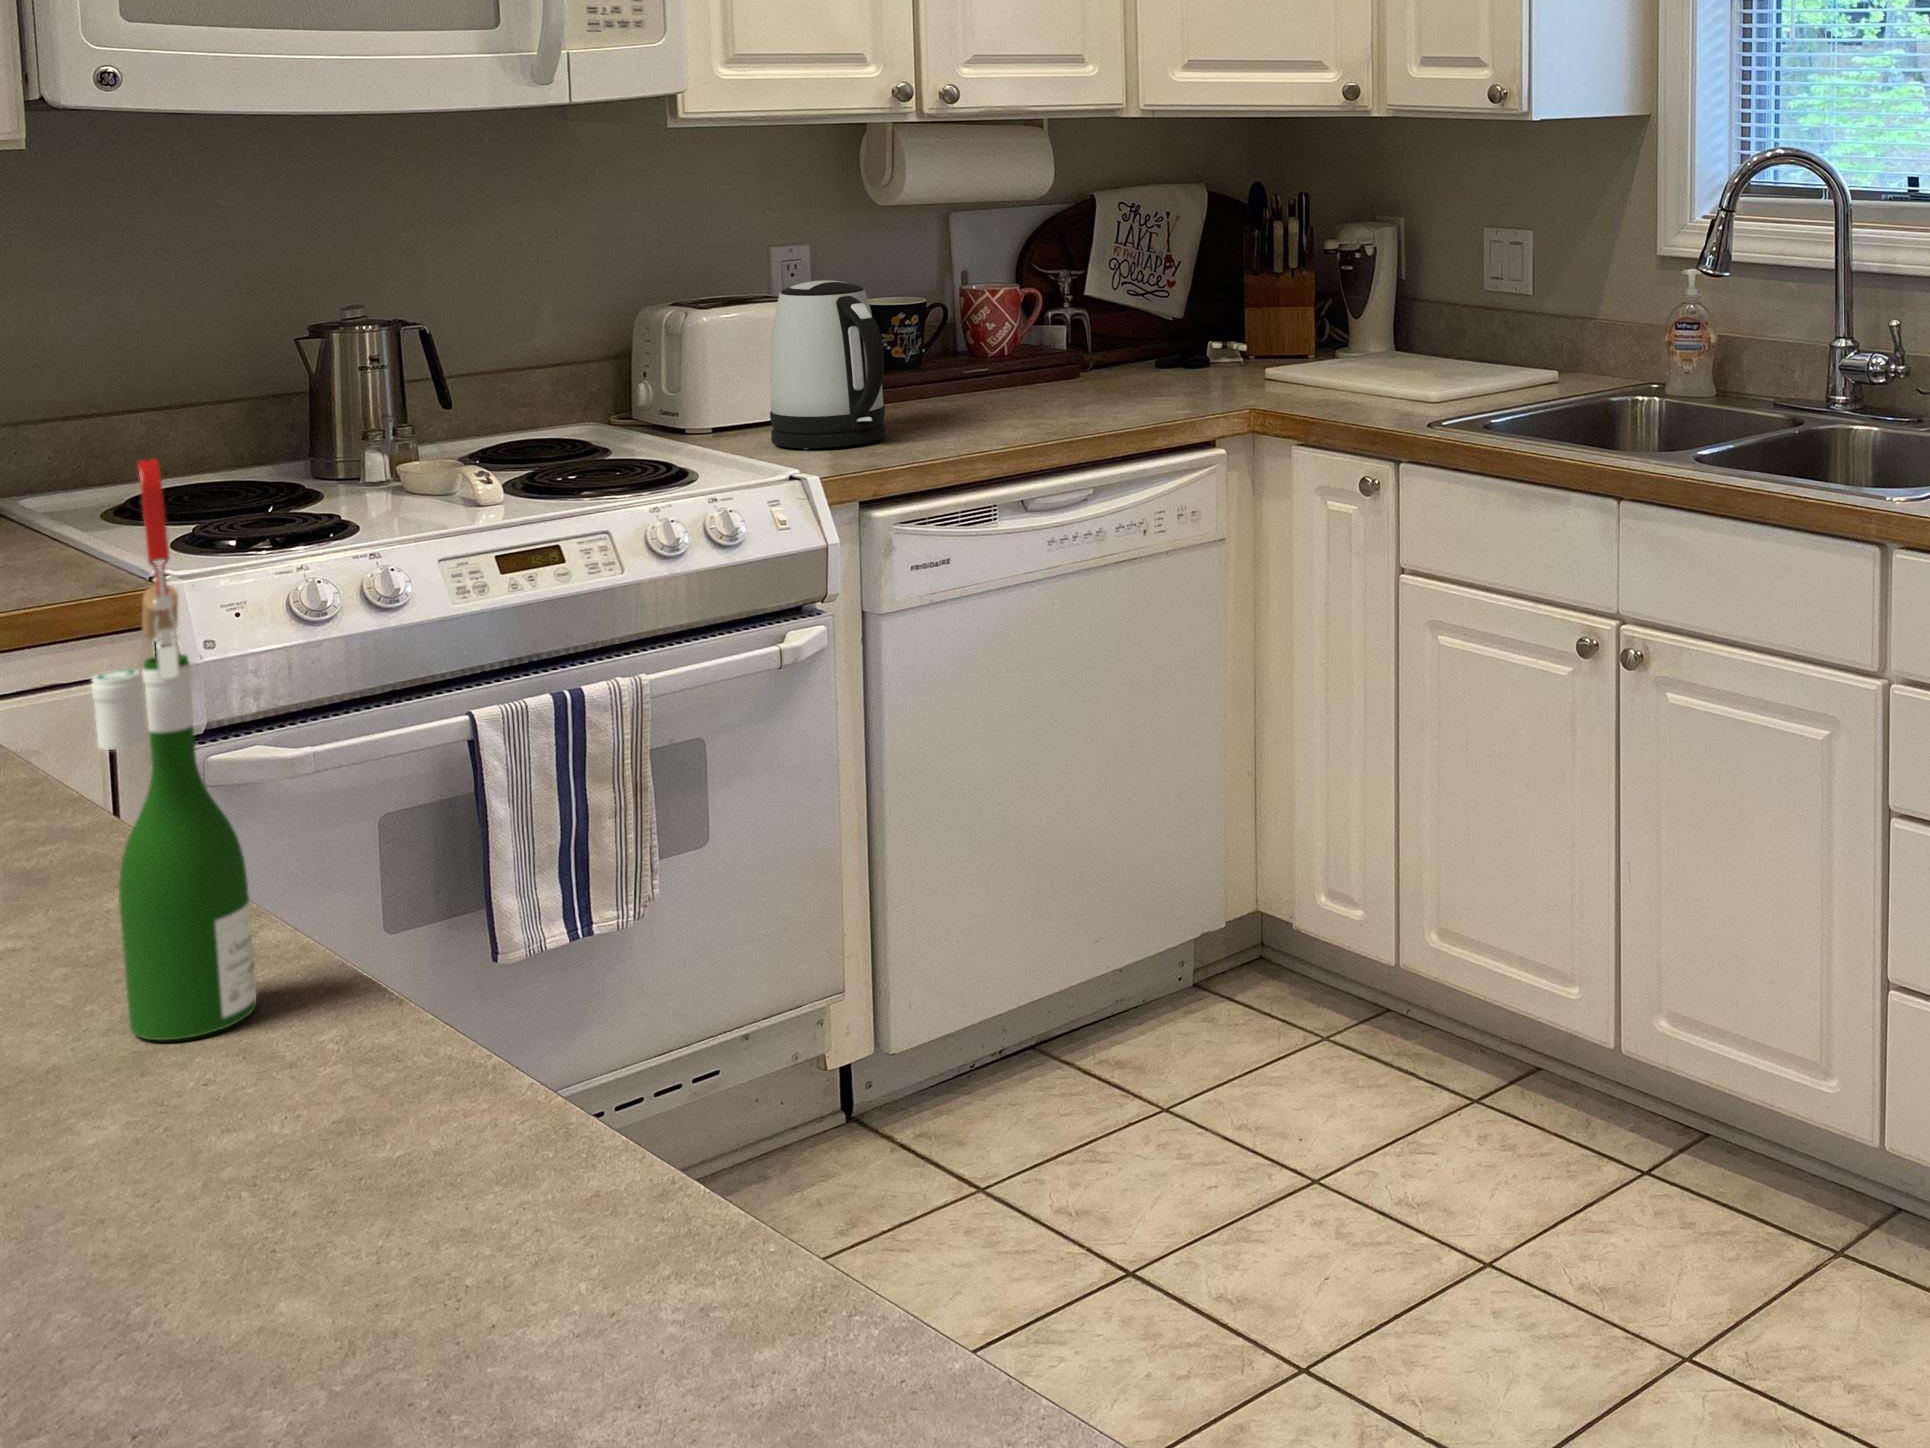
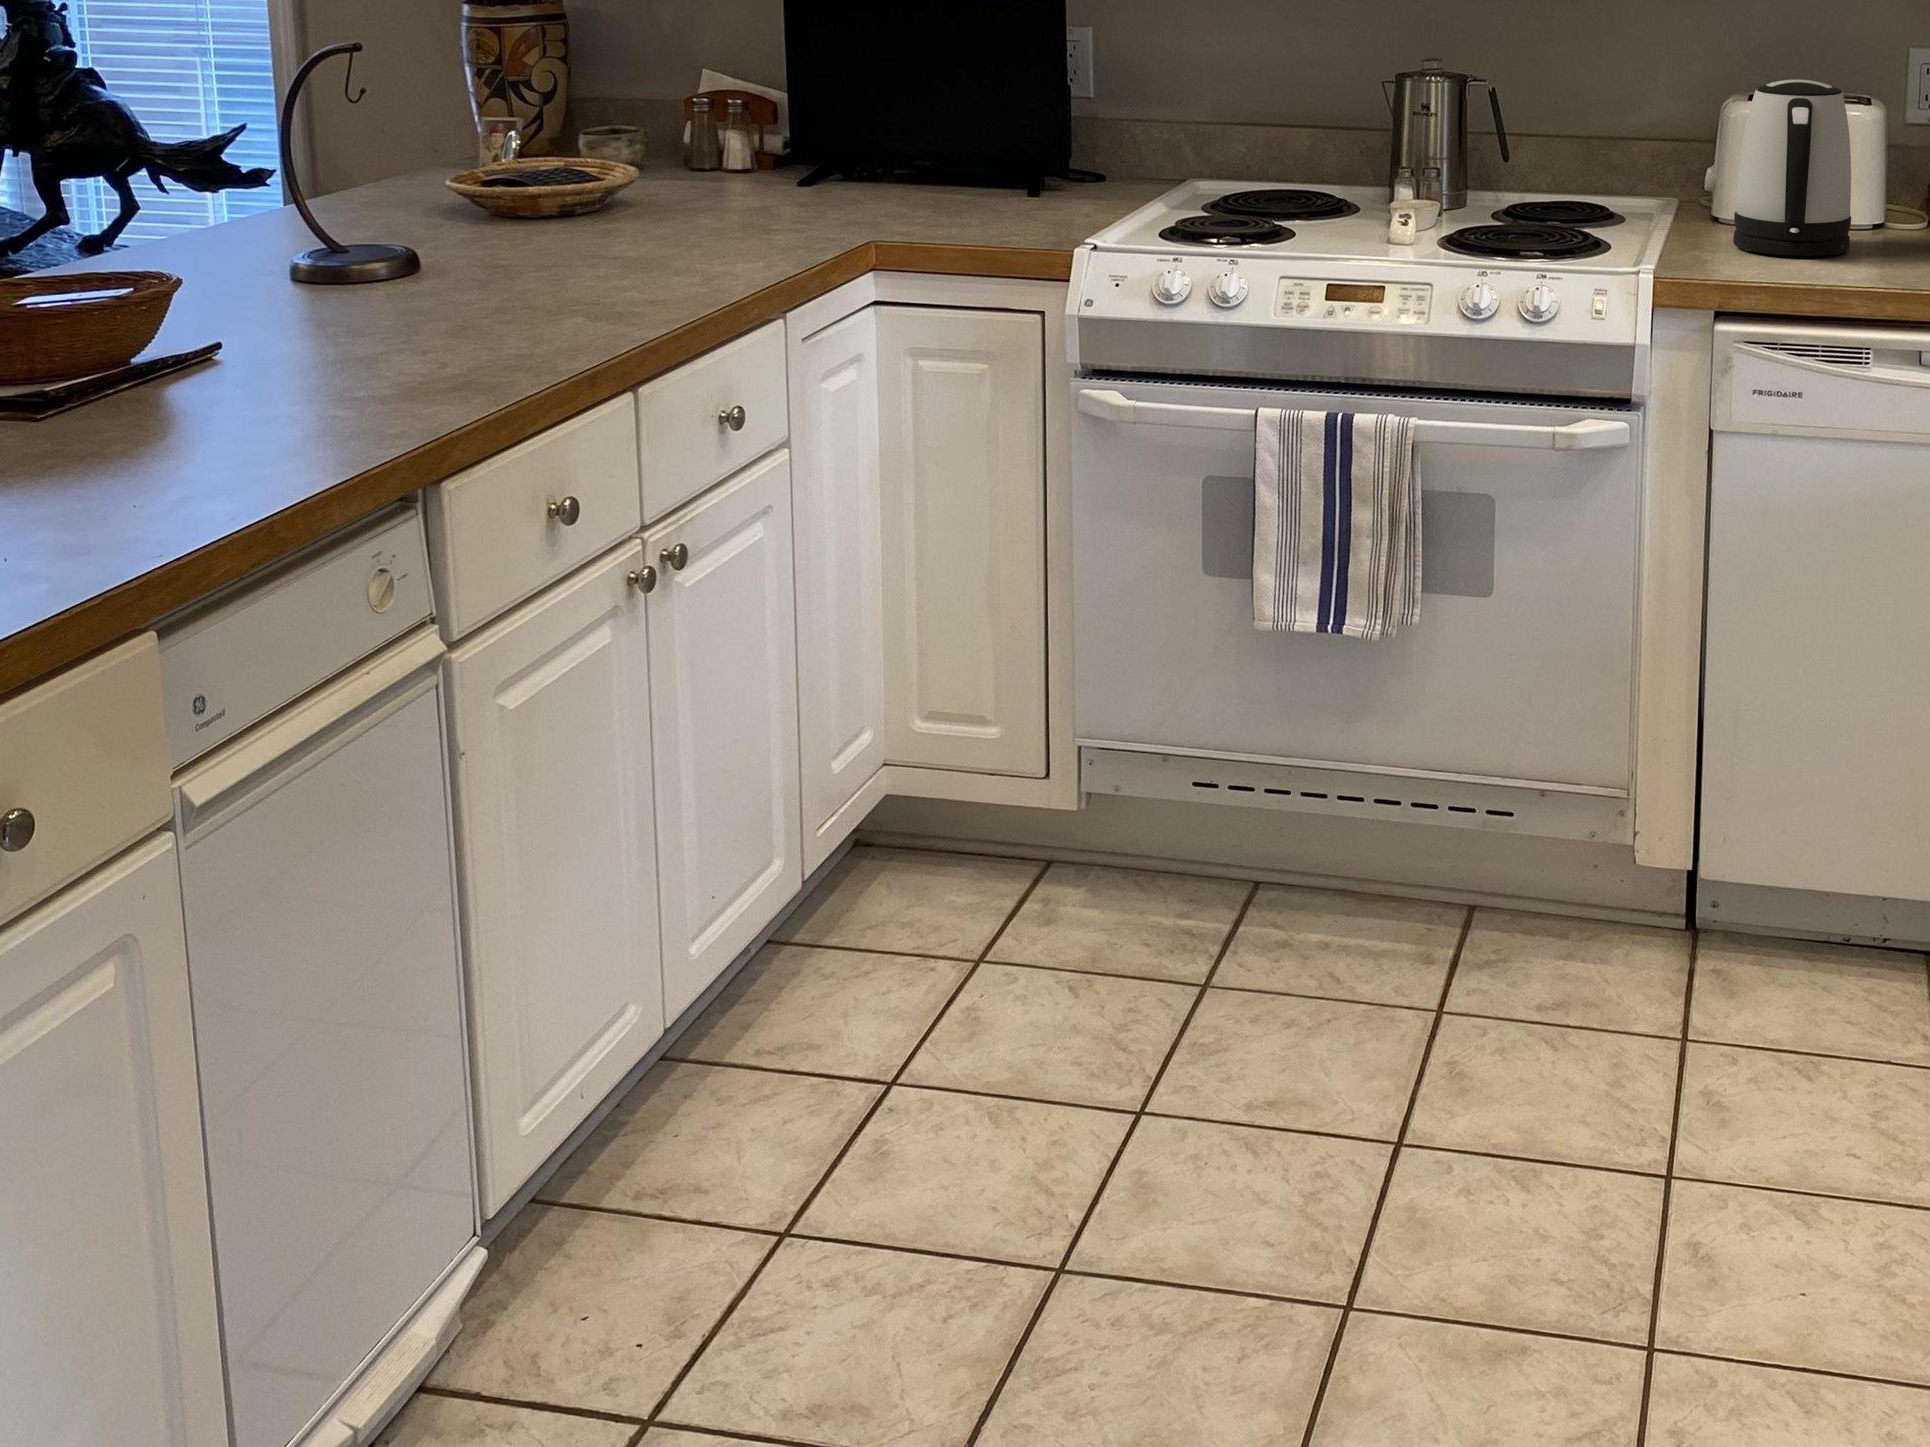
wine bottle: present [91,459,257,1040] -> none [99,98,248,488]

